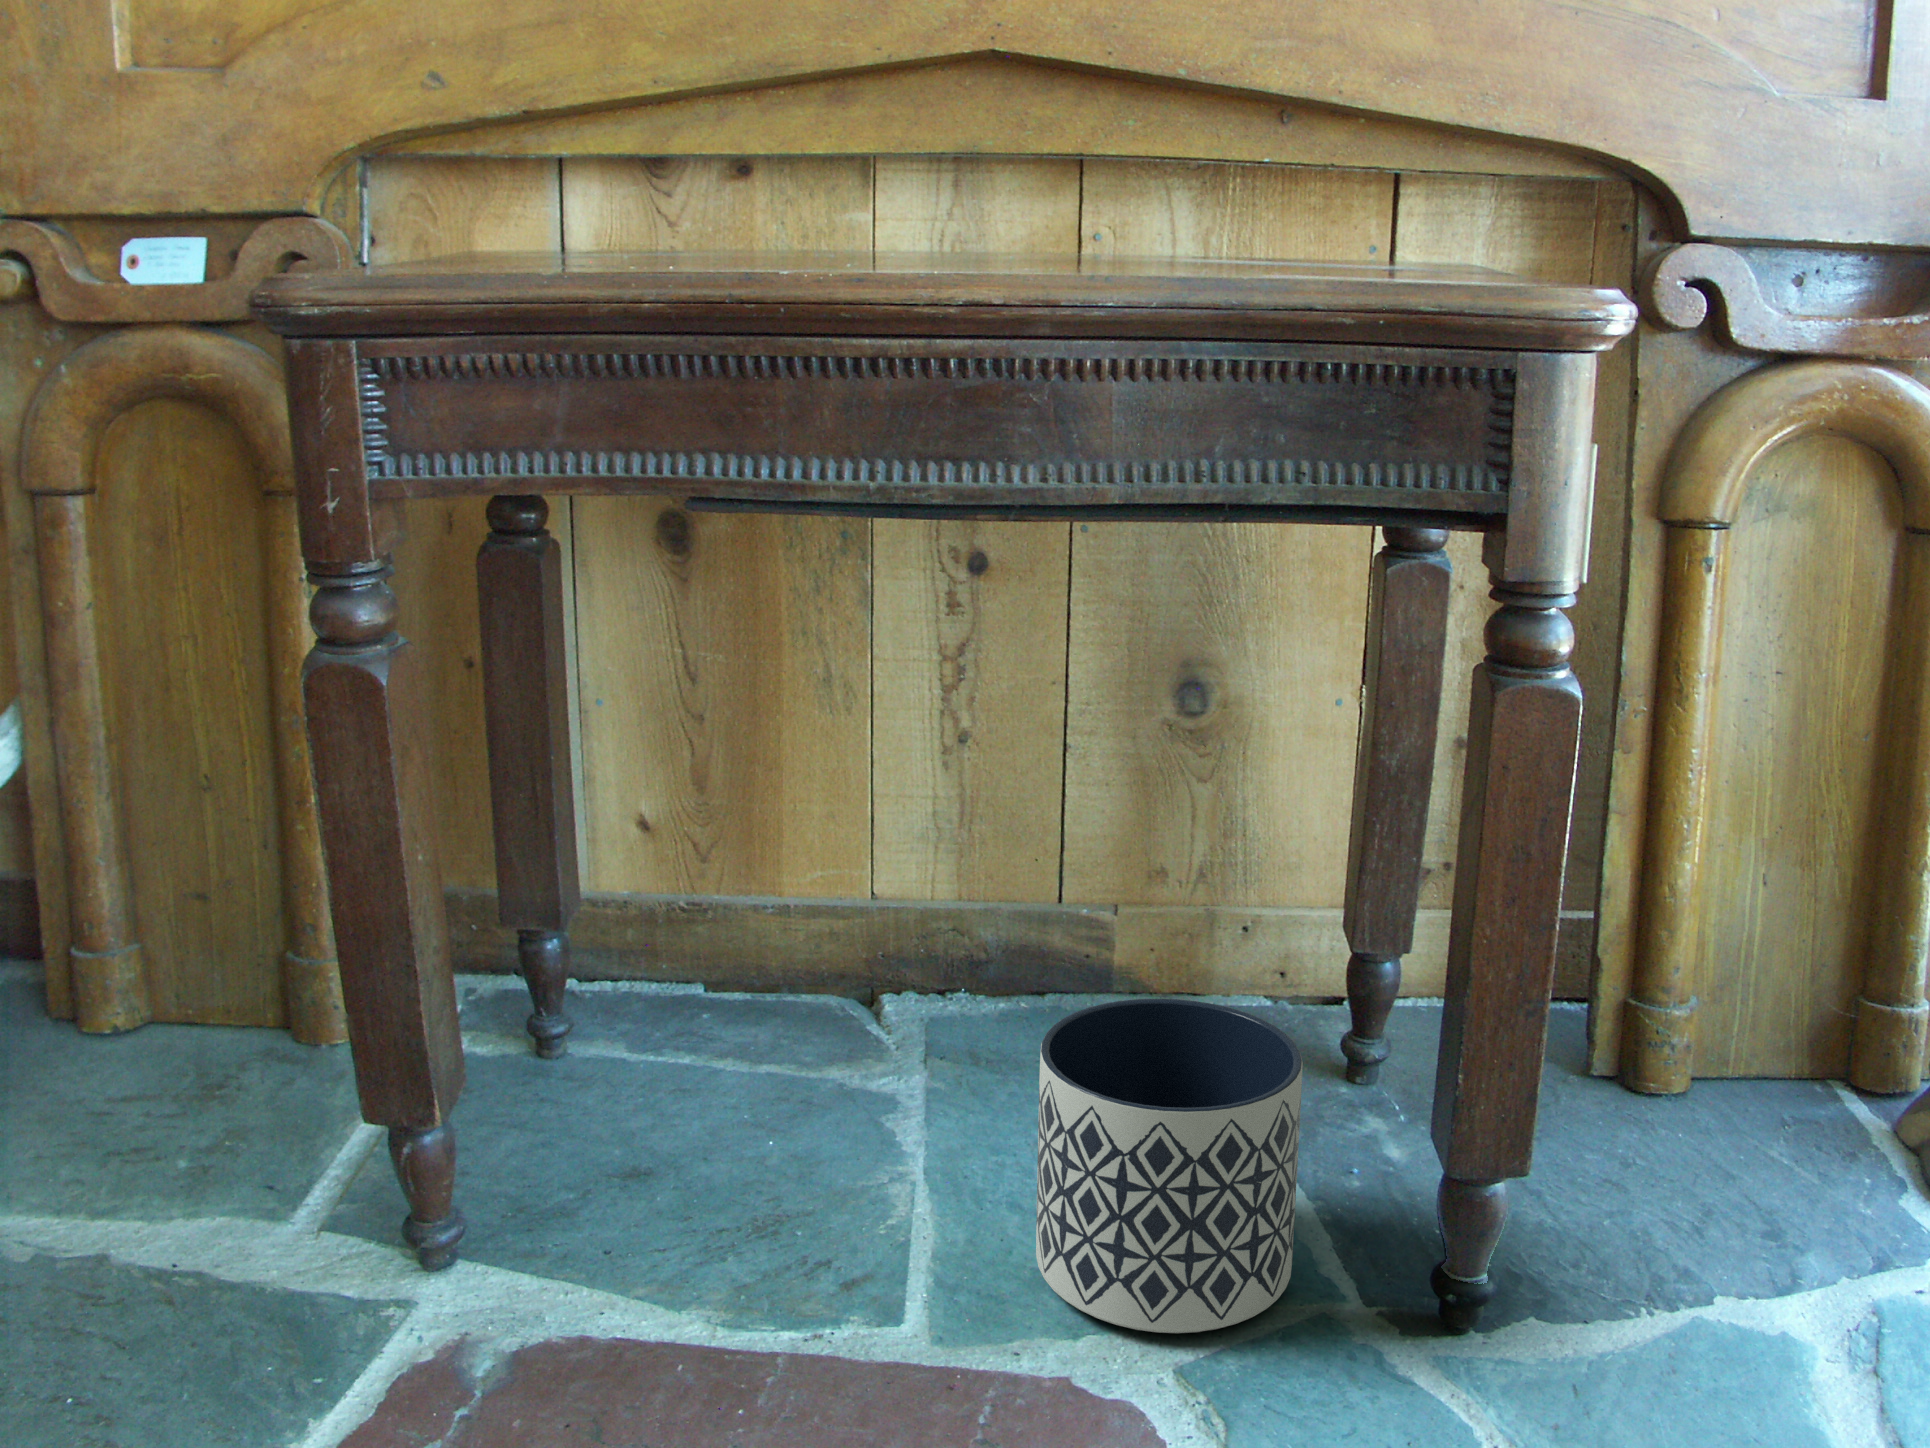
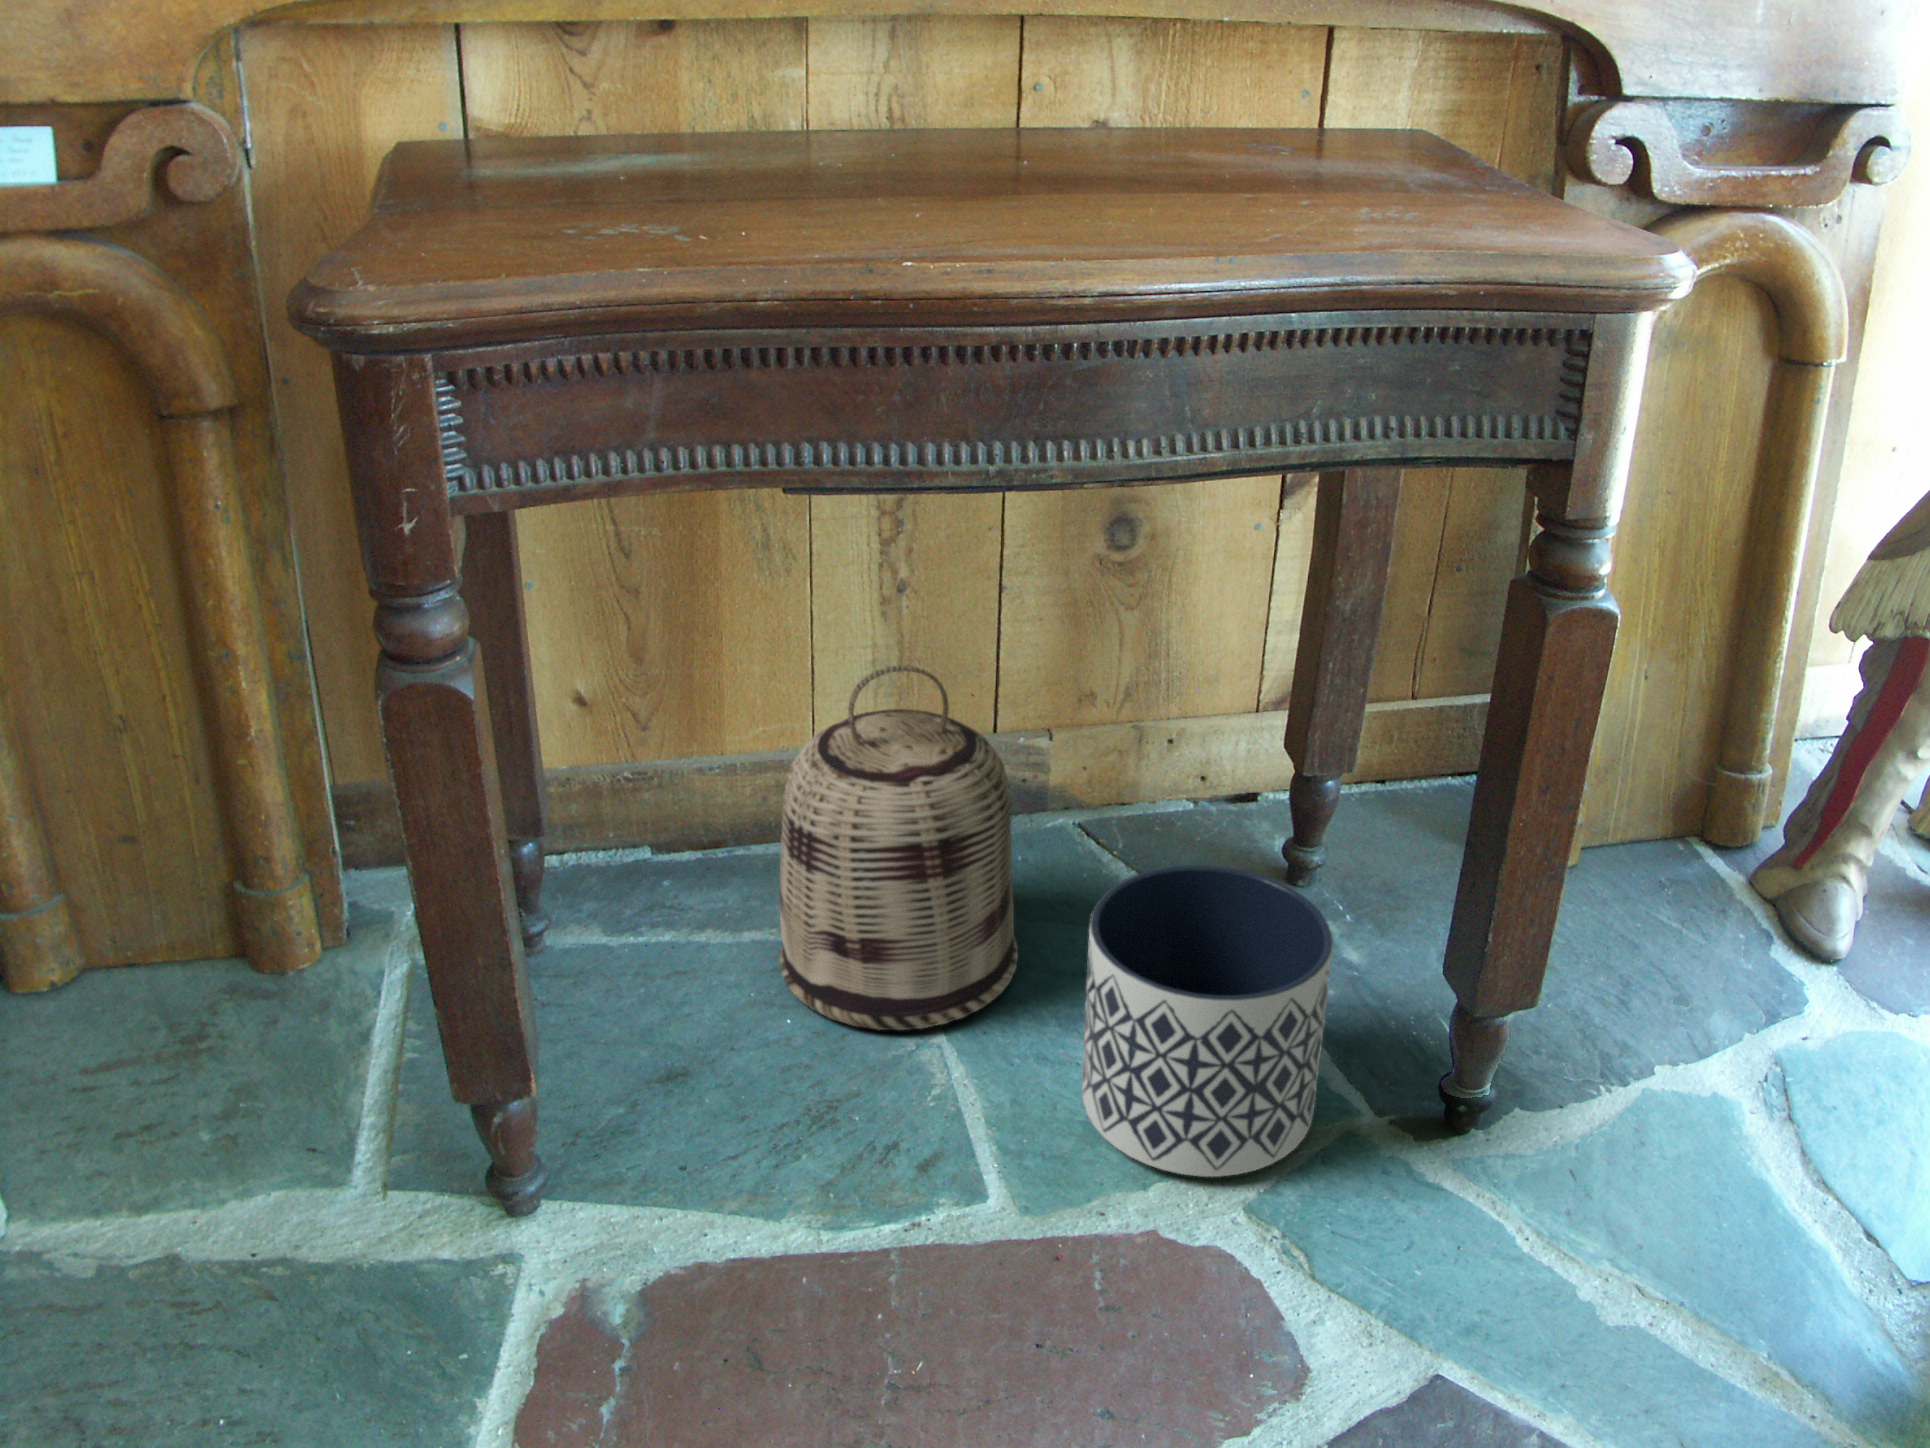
basket: none [780,778,1028,1162] -> present [779,666,1018,1030]

